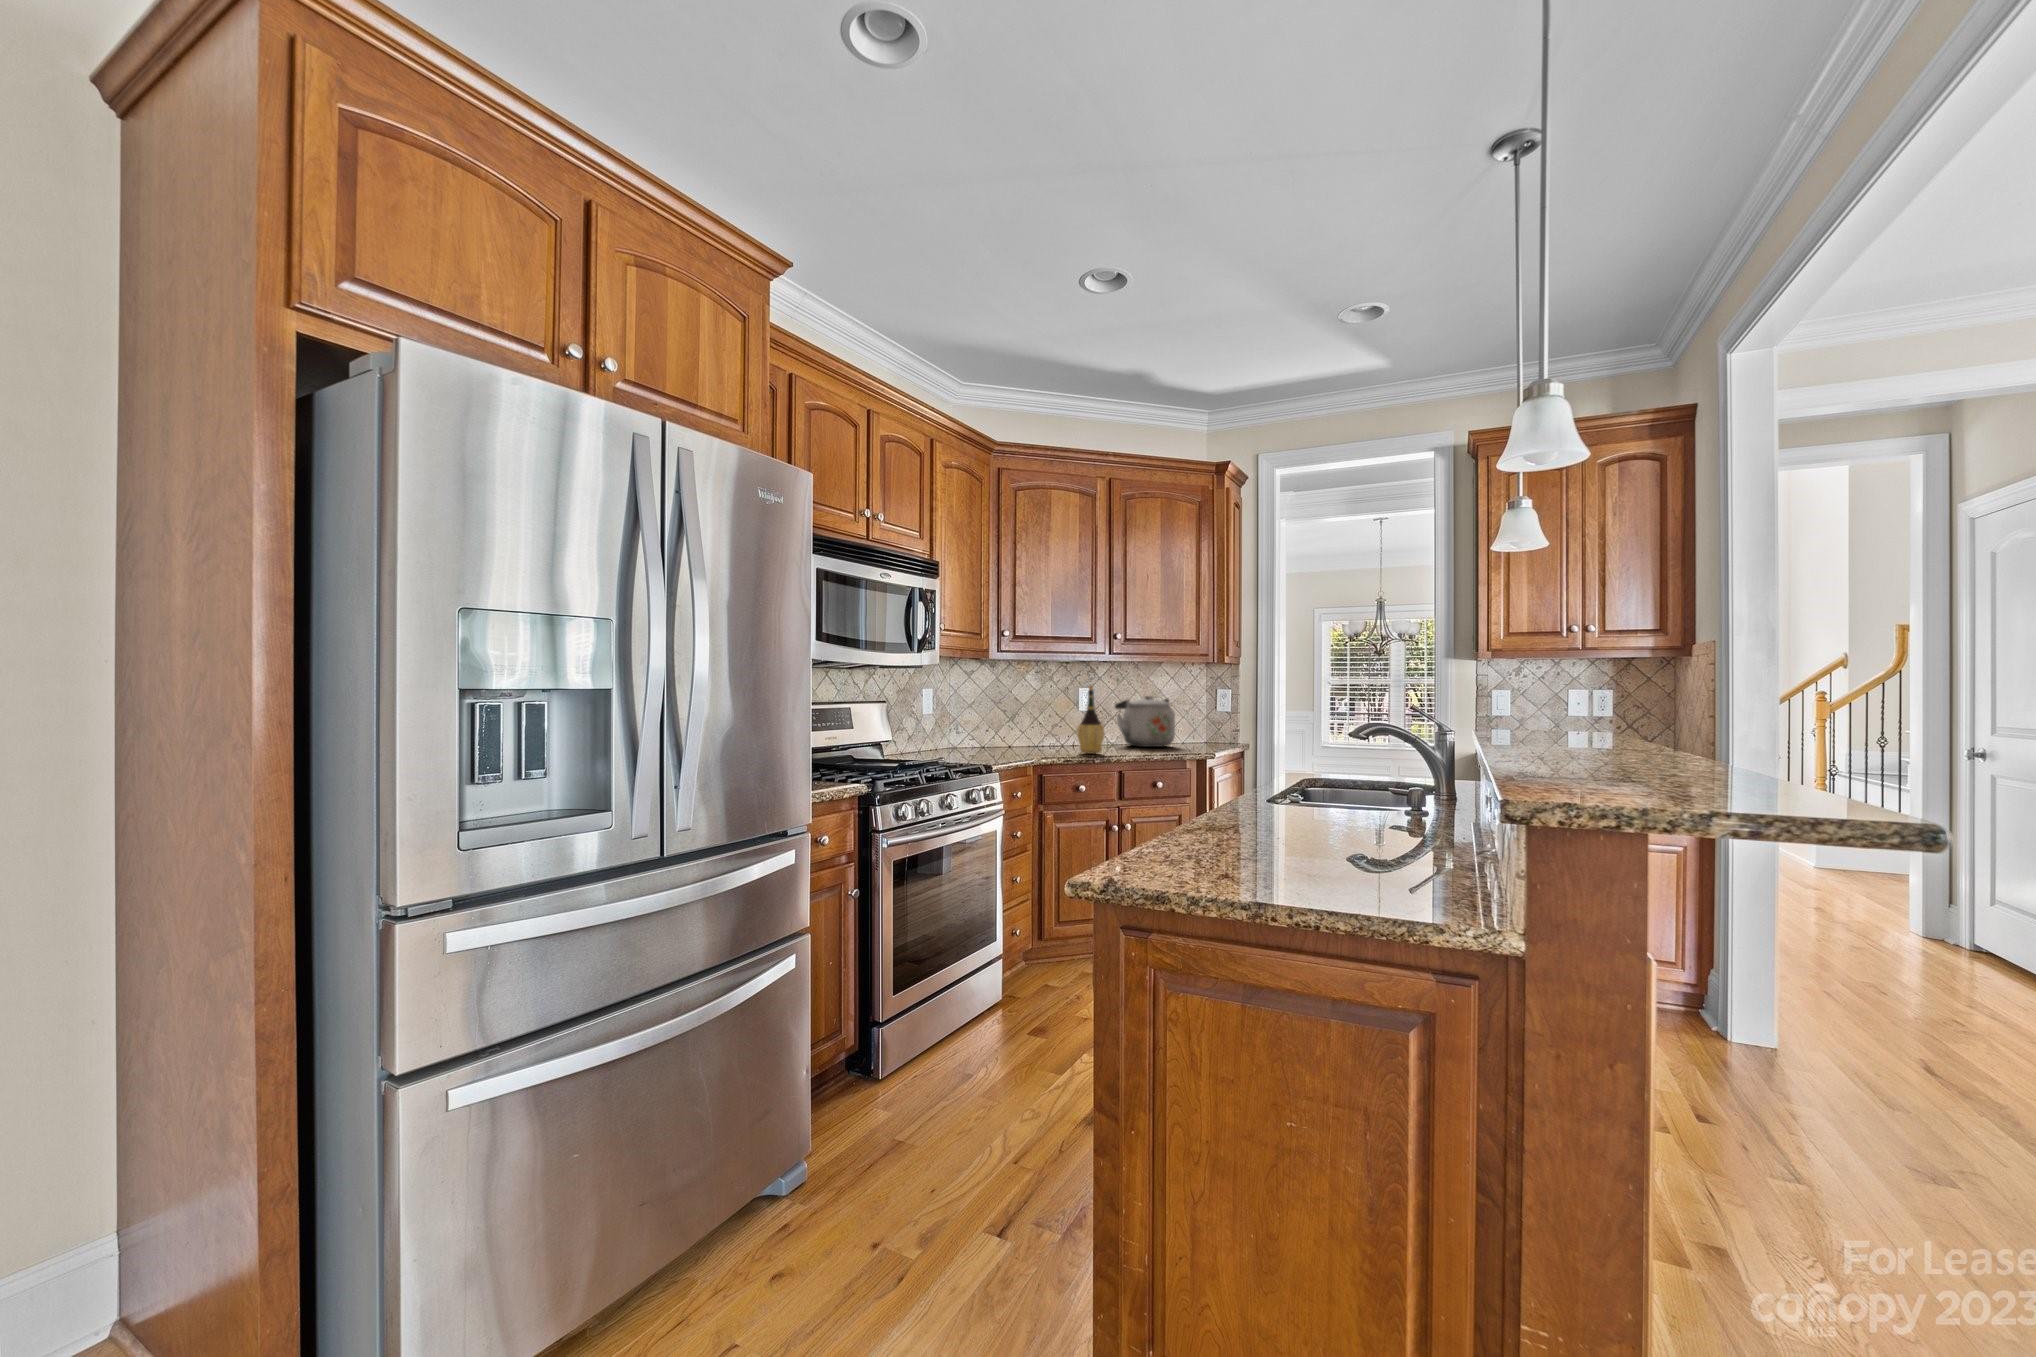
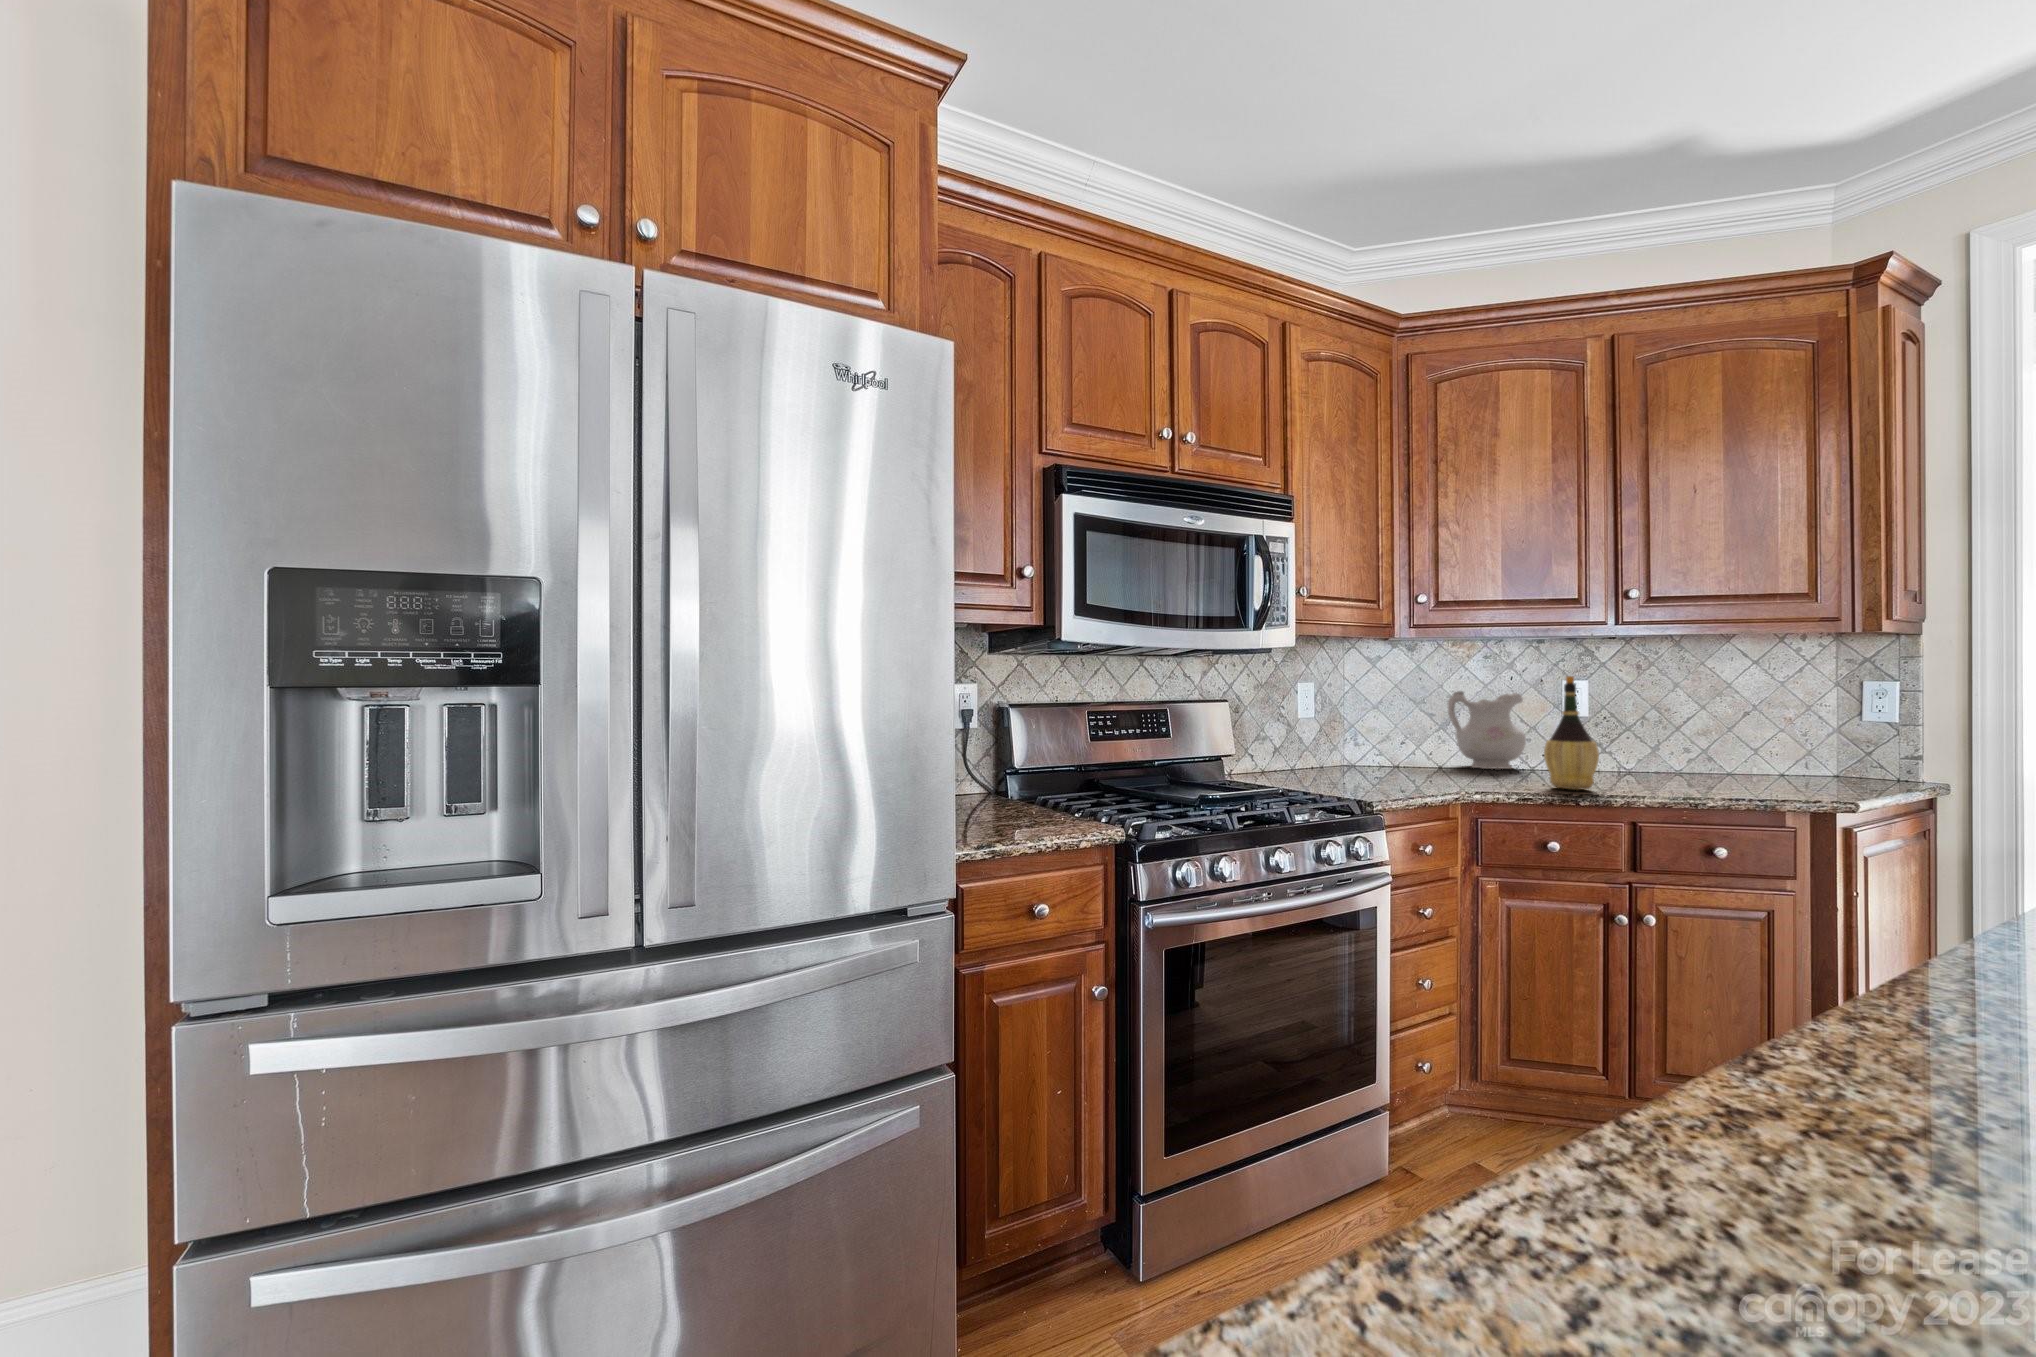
ceramic pitcher: none [1017,695,1061,746] -> present [1448,691,1526,769]
kettle: present [1115,695,1175,747] -> none [1631,692,1761,780]

